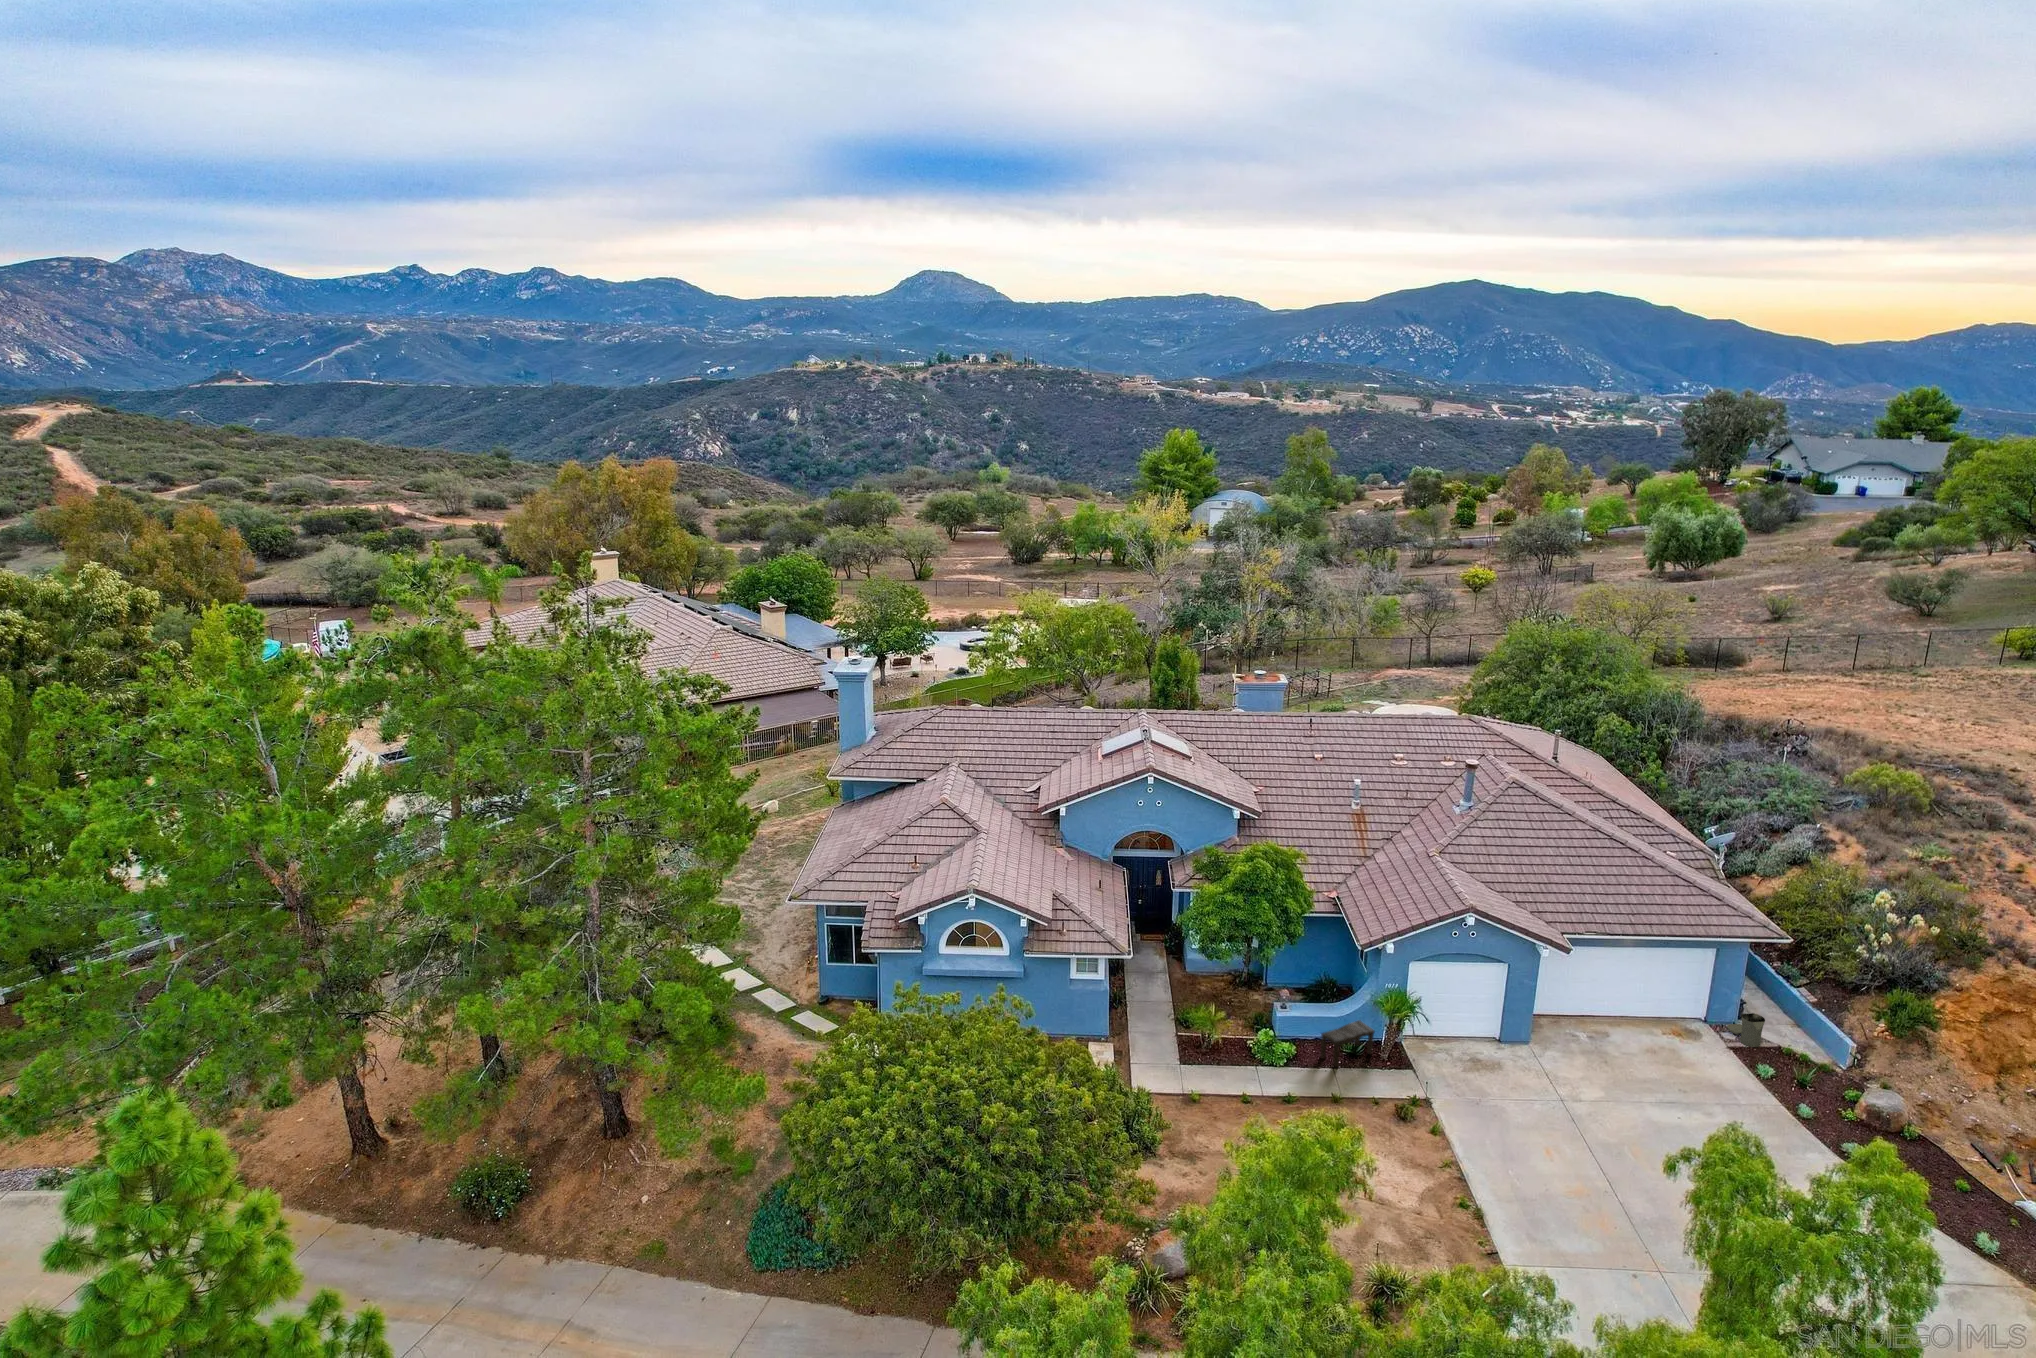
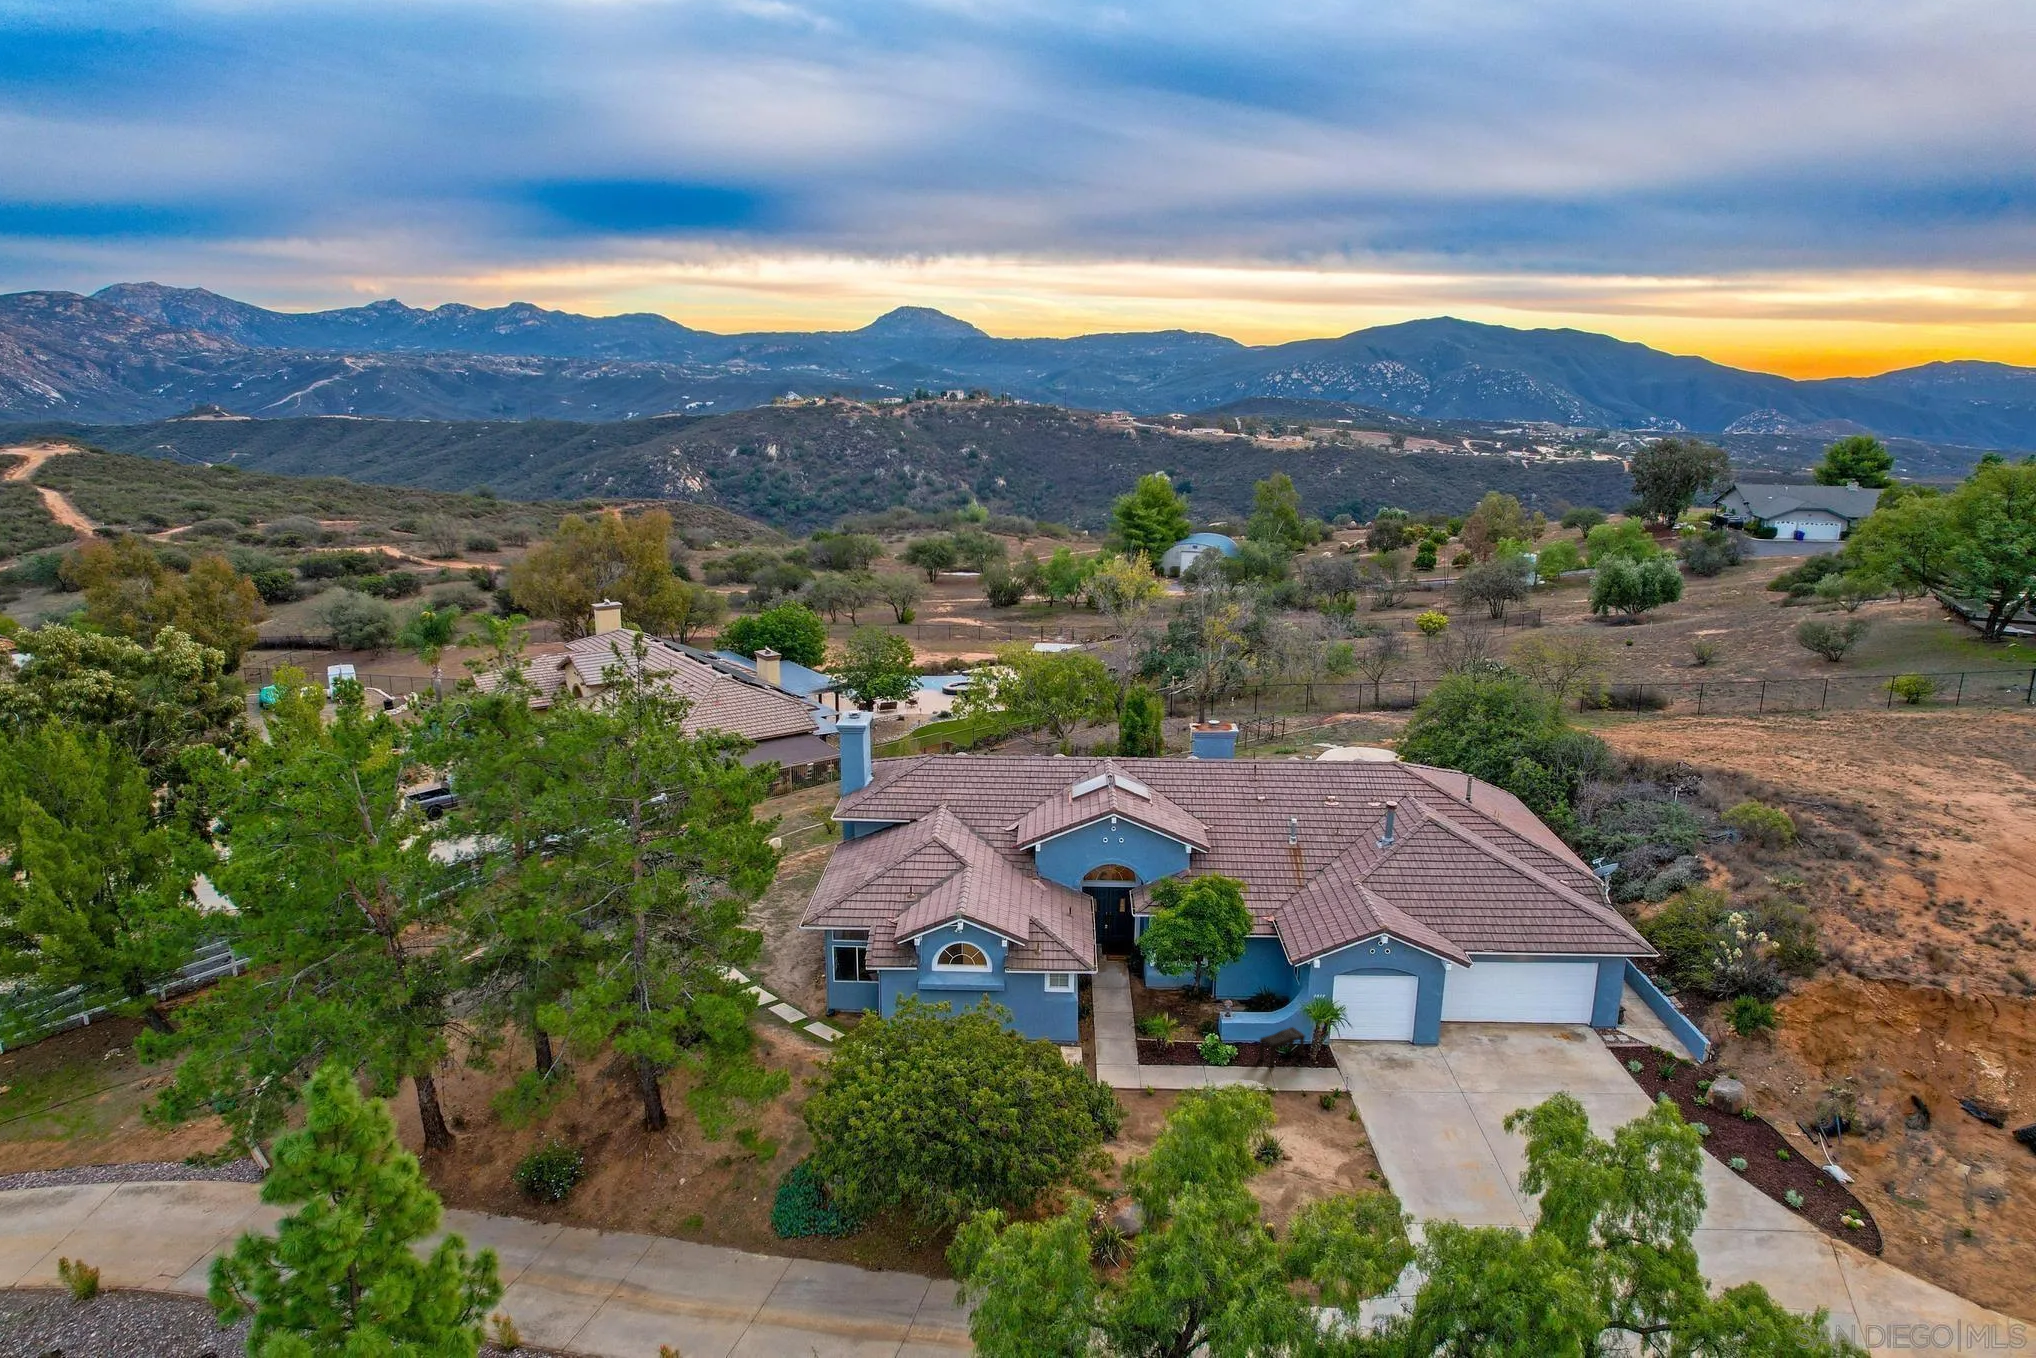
trash can: present [1727,1013,1765,1047] -> none [1607,1018,1636,1047]

